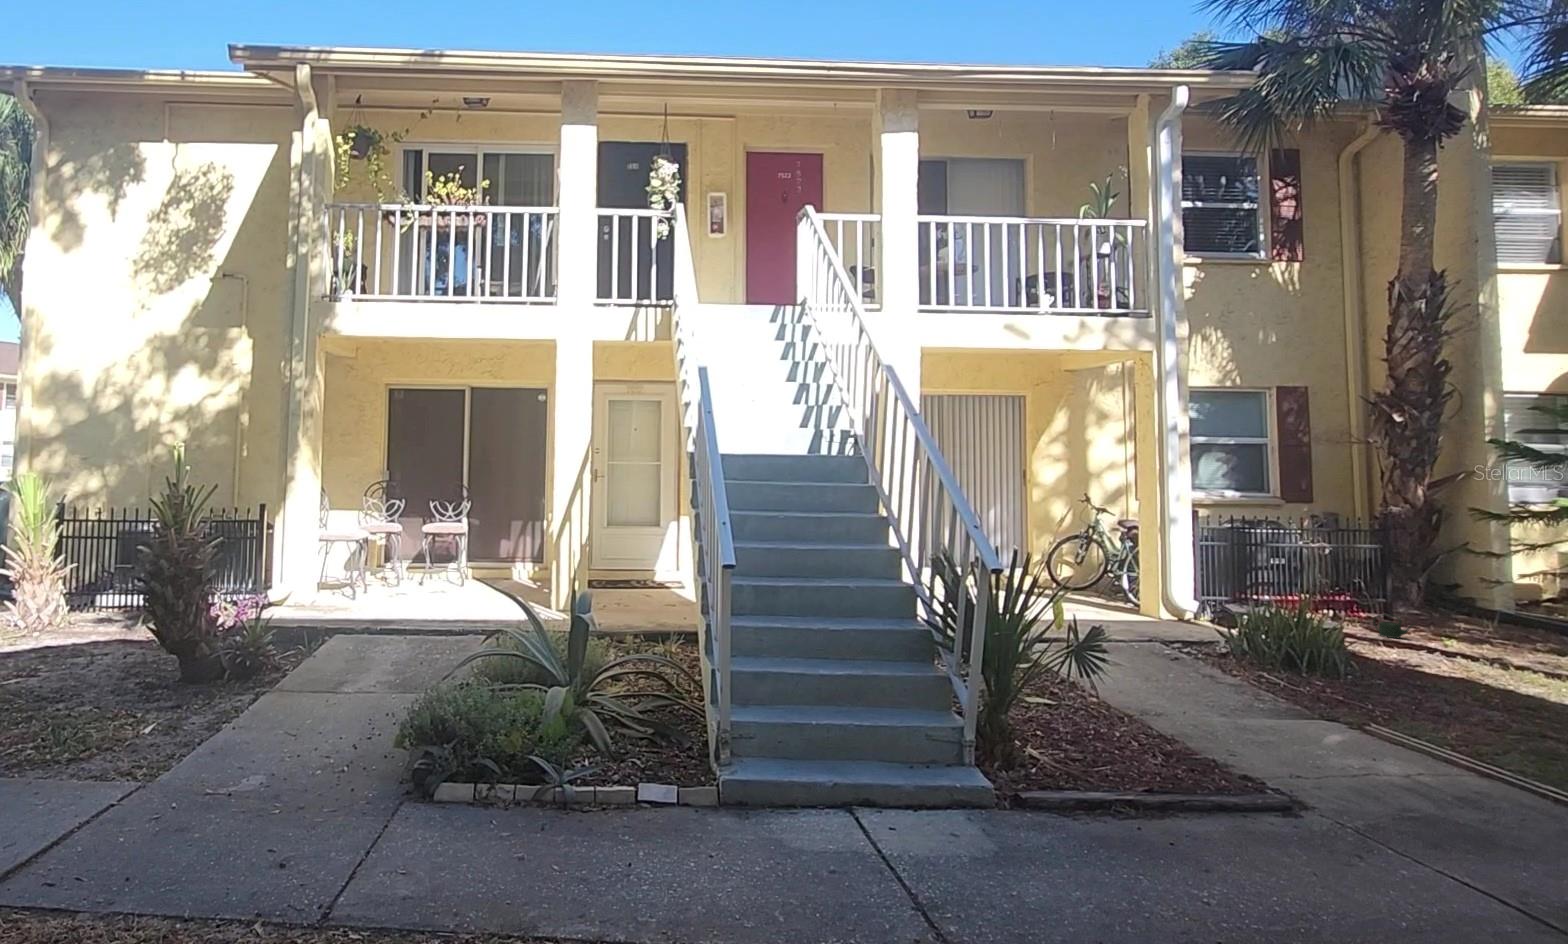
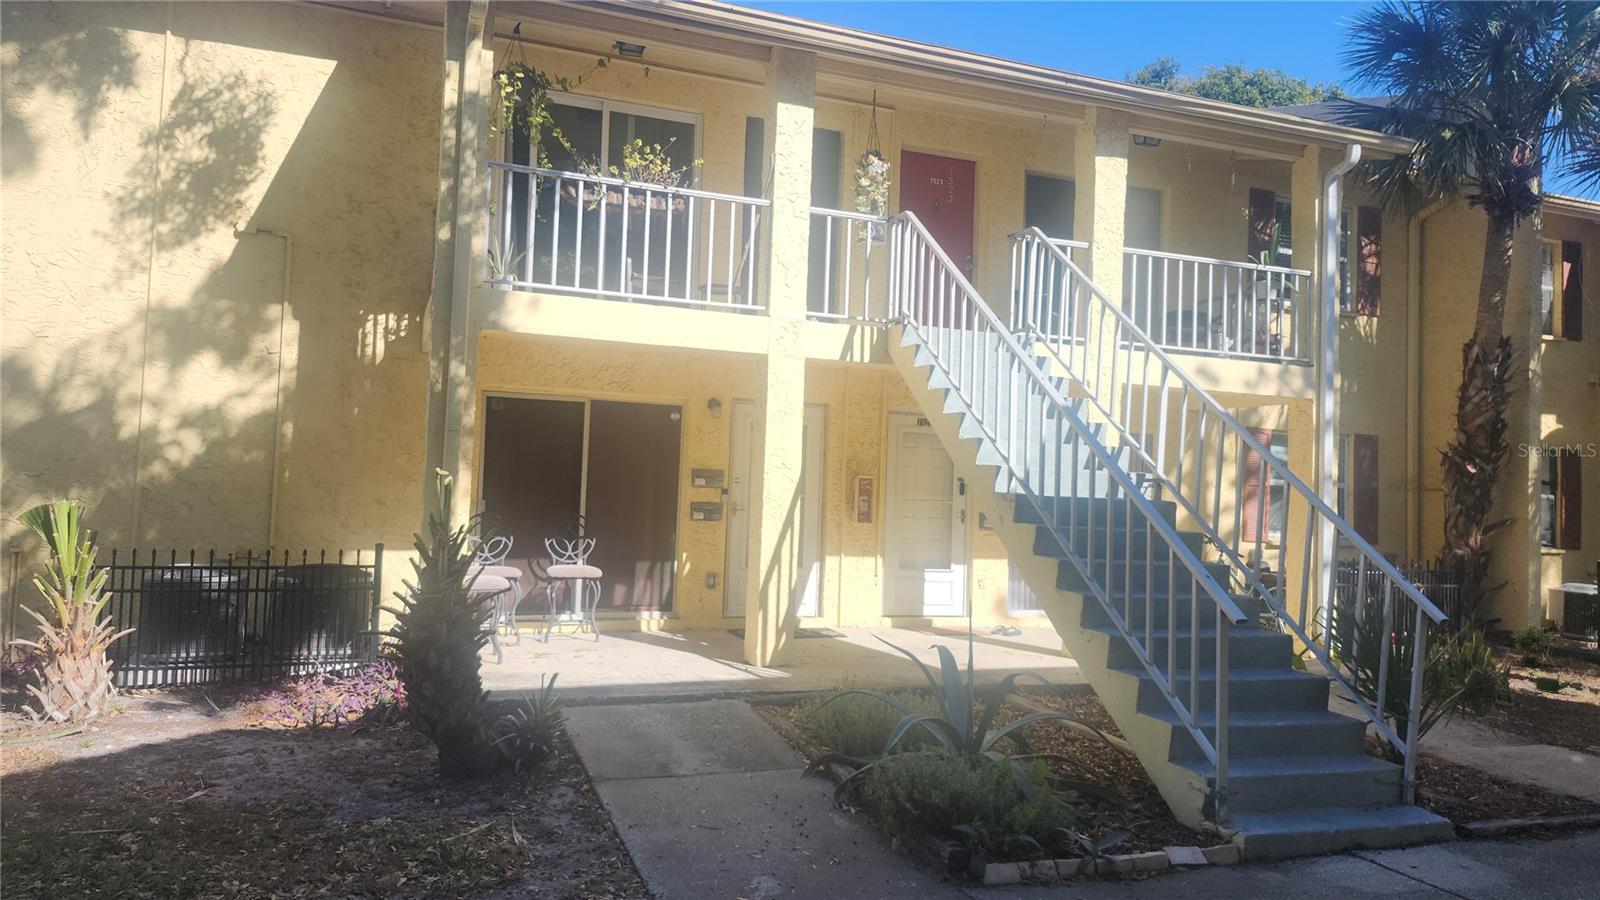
potted plant: none [1413,576,1456,621] -> present [1515,625,1554,667]

